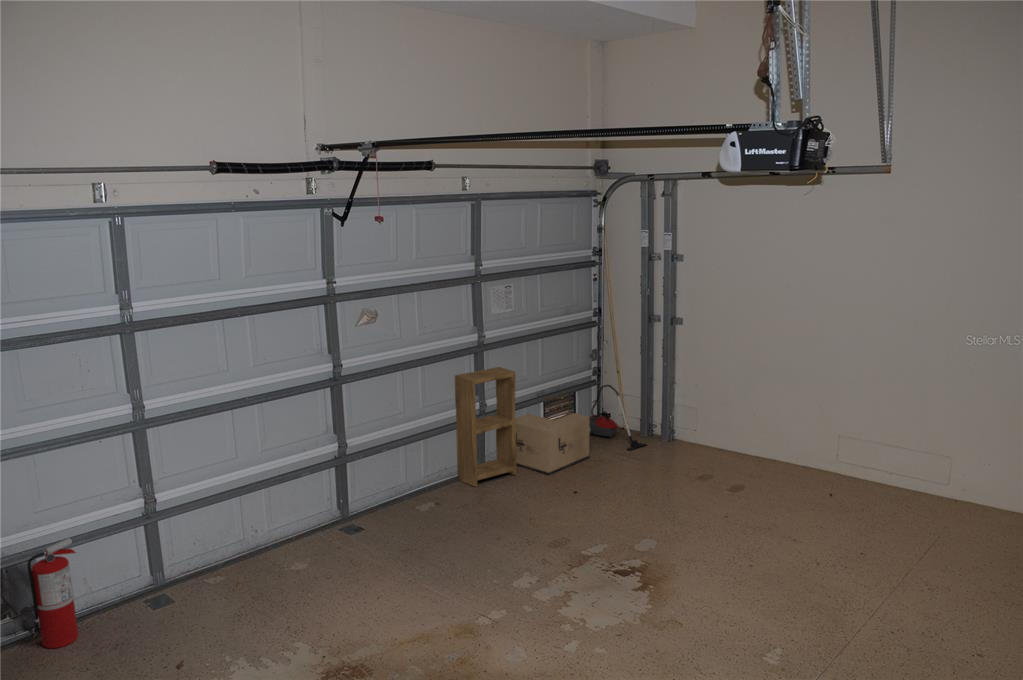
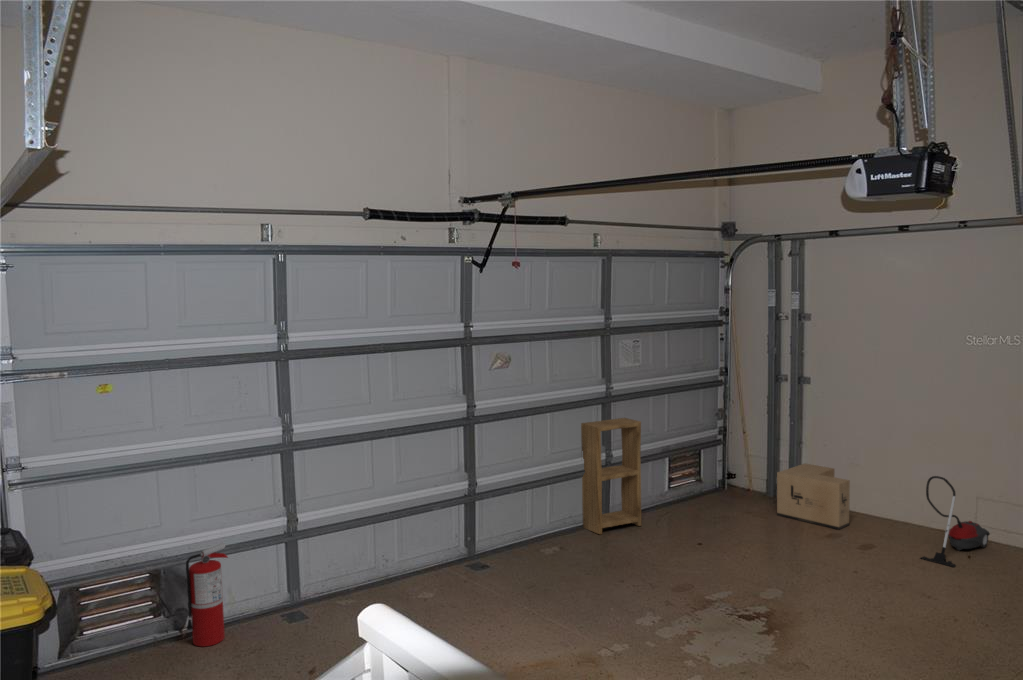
vacuum cleaner: present [589,385,647,450] -> present [921,476,990,567]
cardboard box: present [515,413,589,475] -> present [777,464,850,530]

